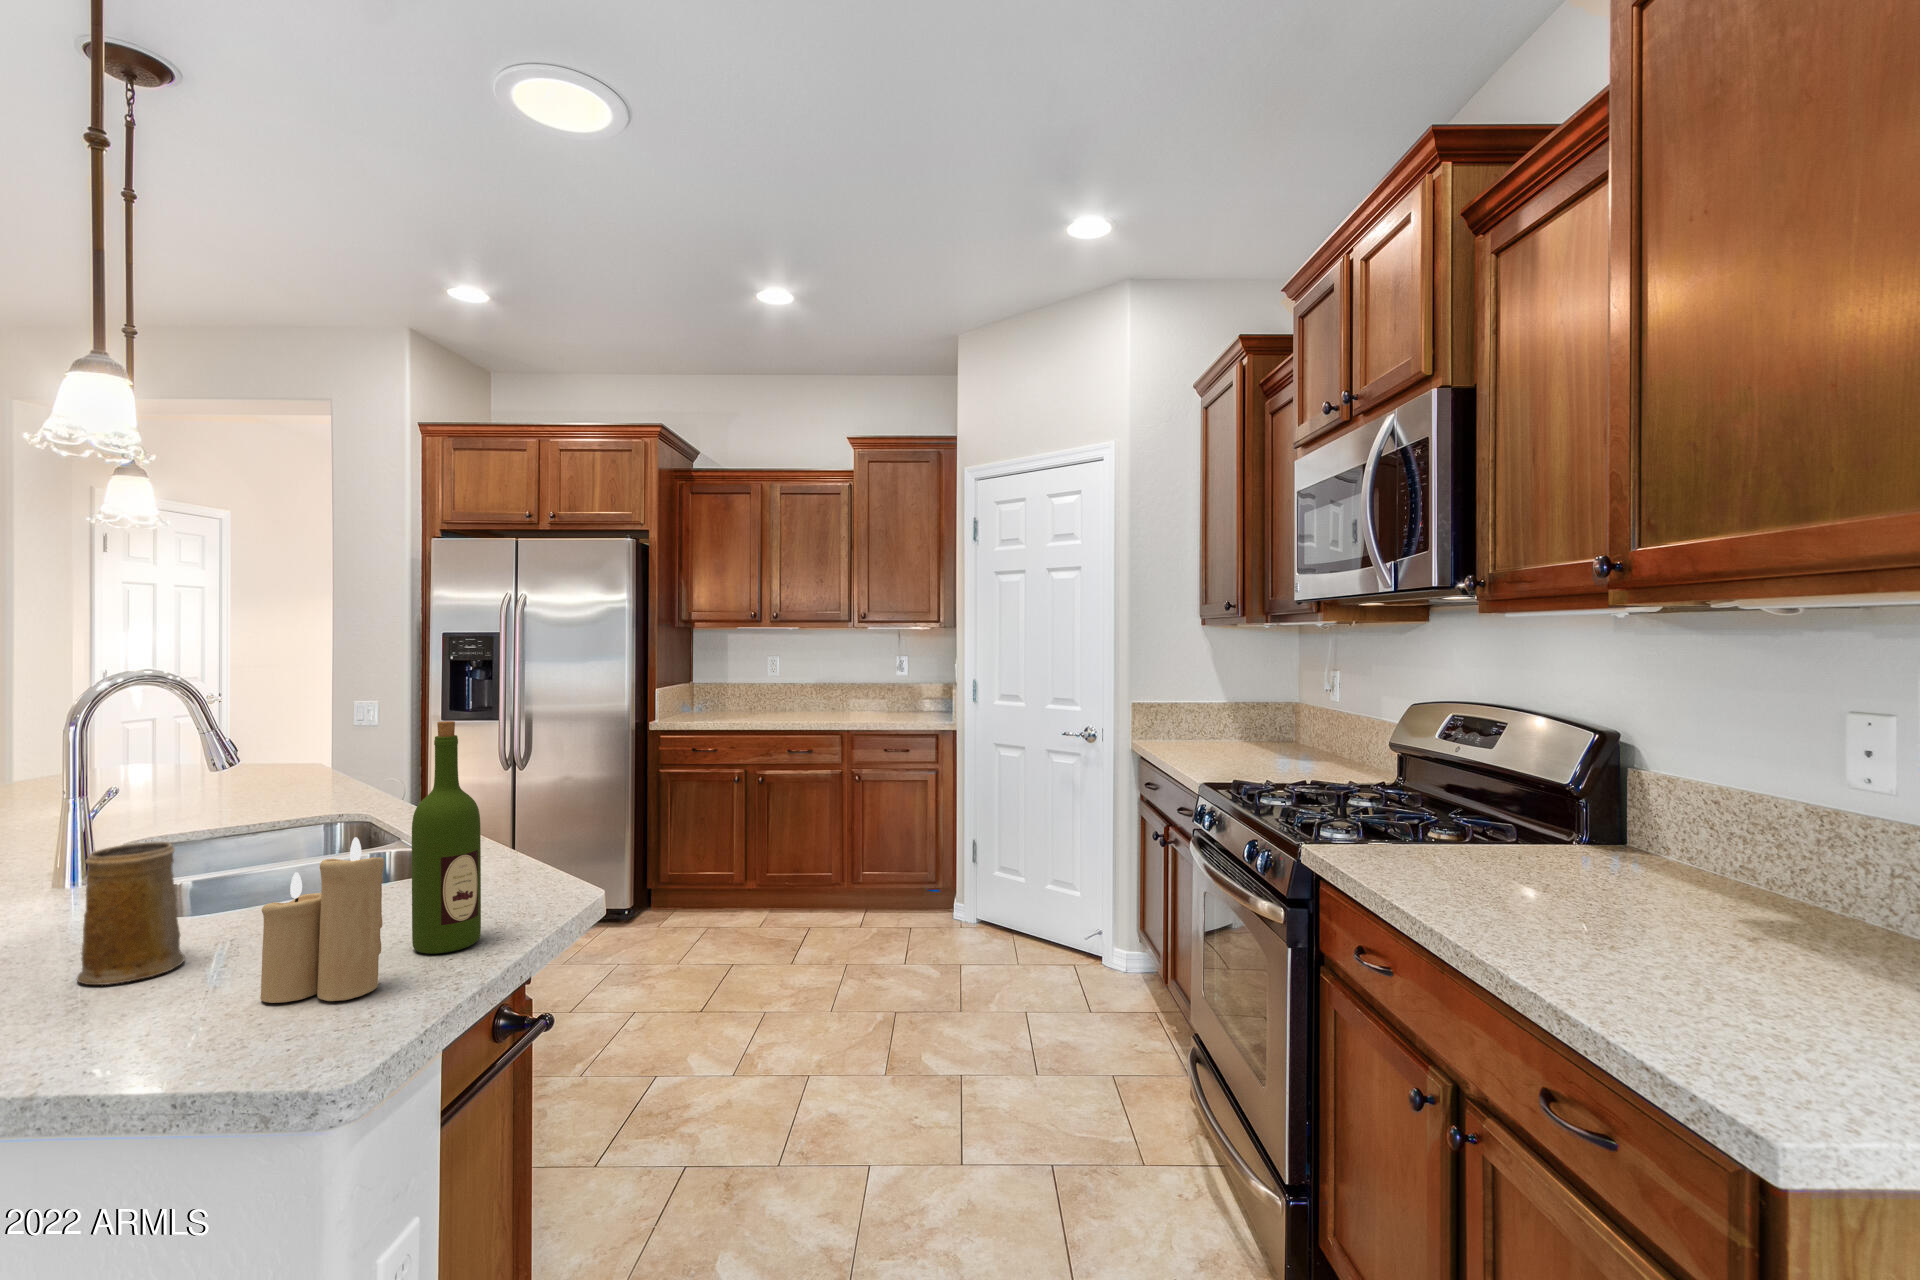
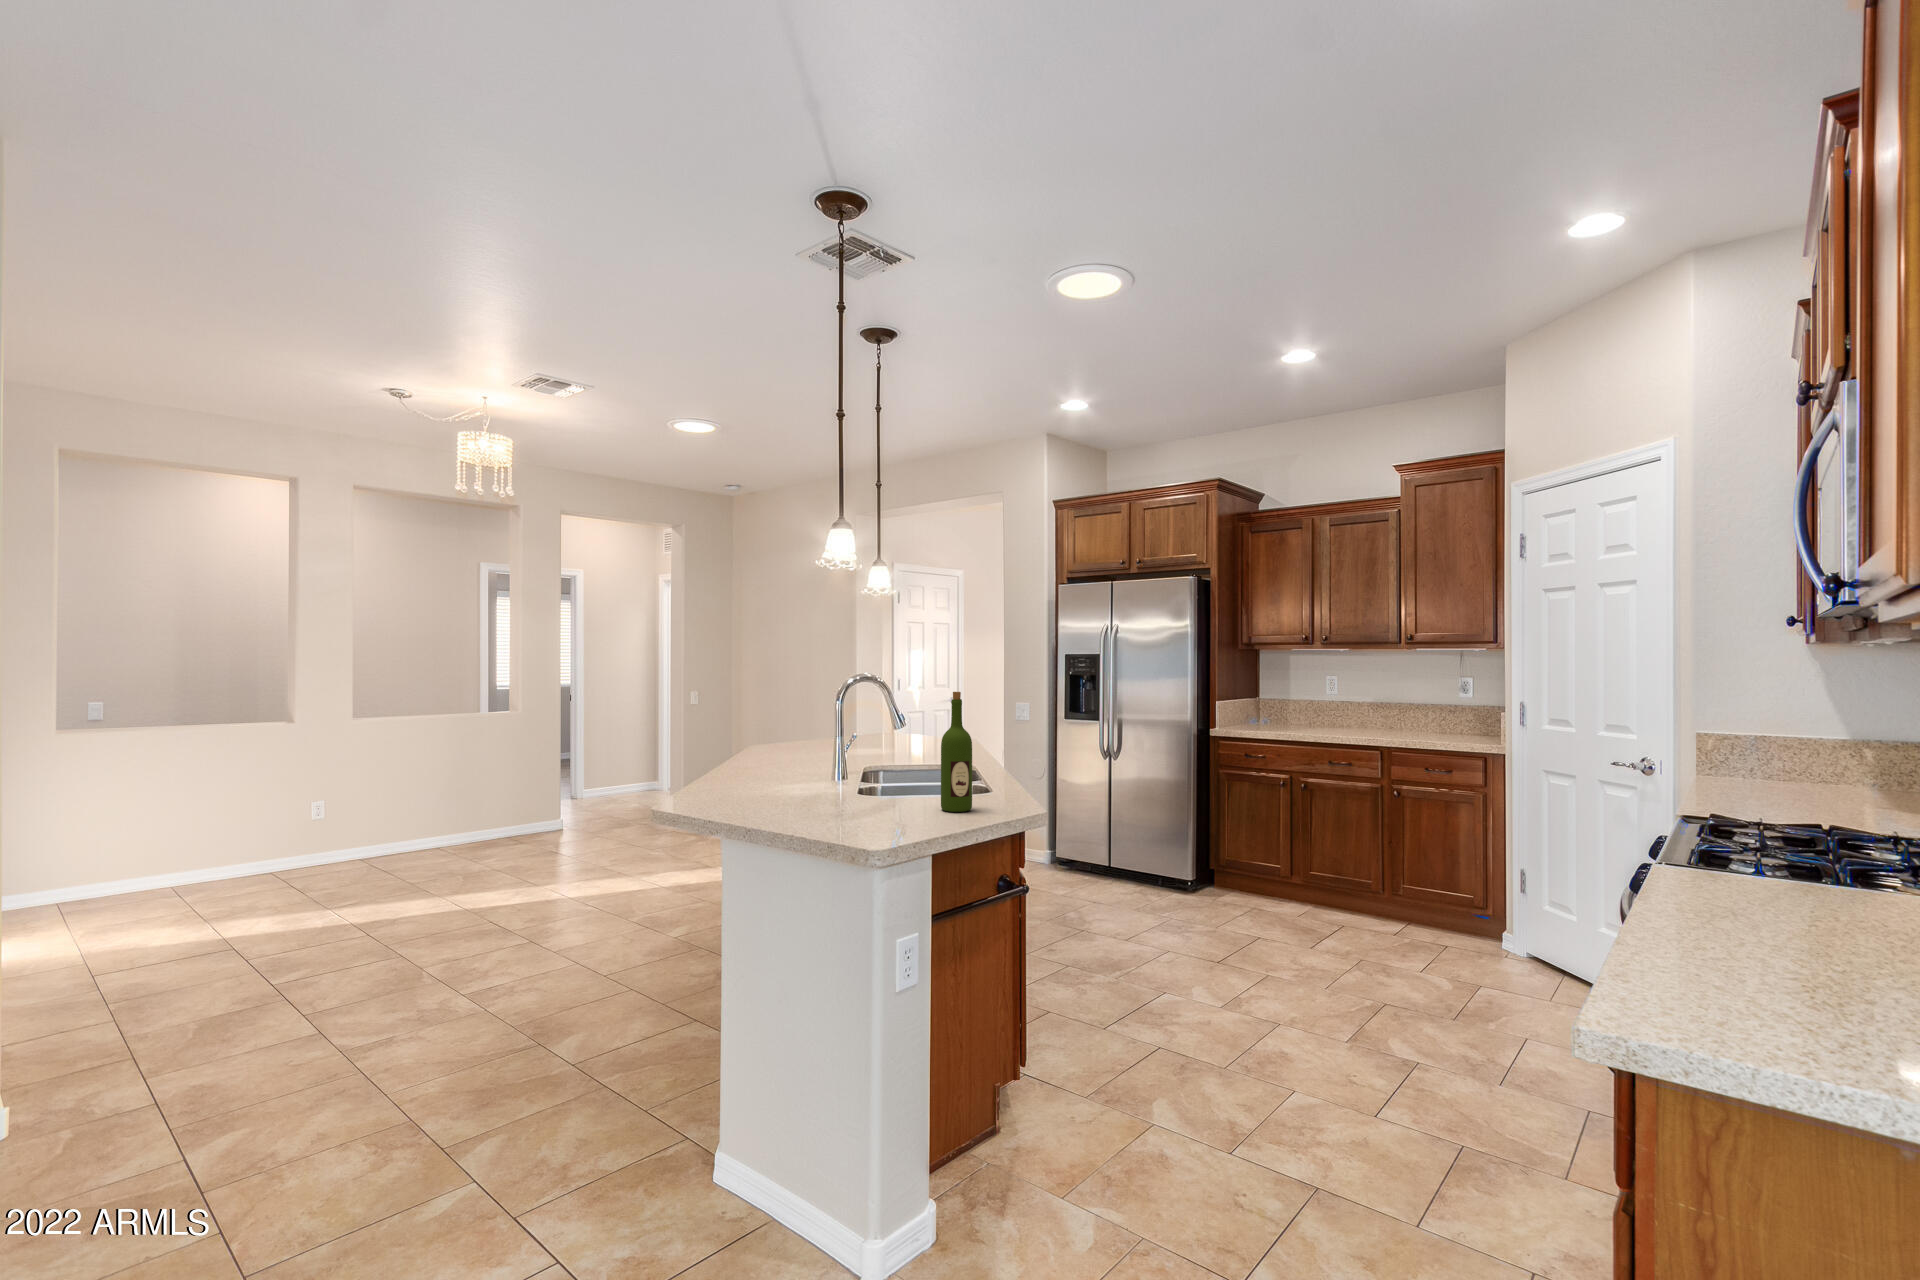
candle: present [260,837,384,1003] -> none [875,742,921,818]
mug: present [76,842,185,985] -> none [824,742,860,801]

